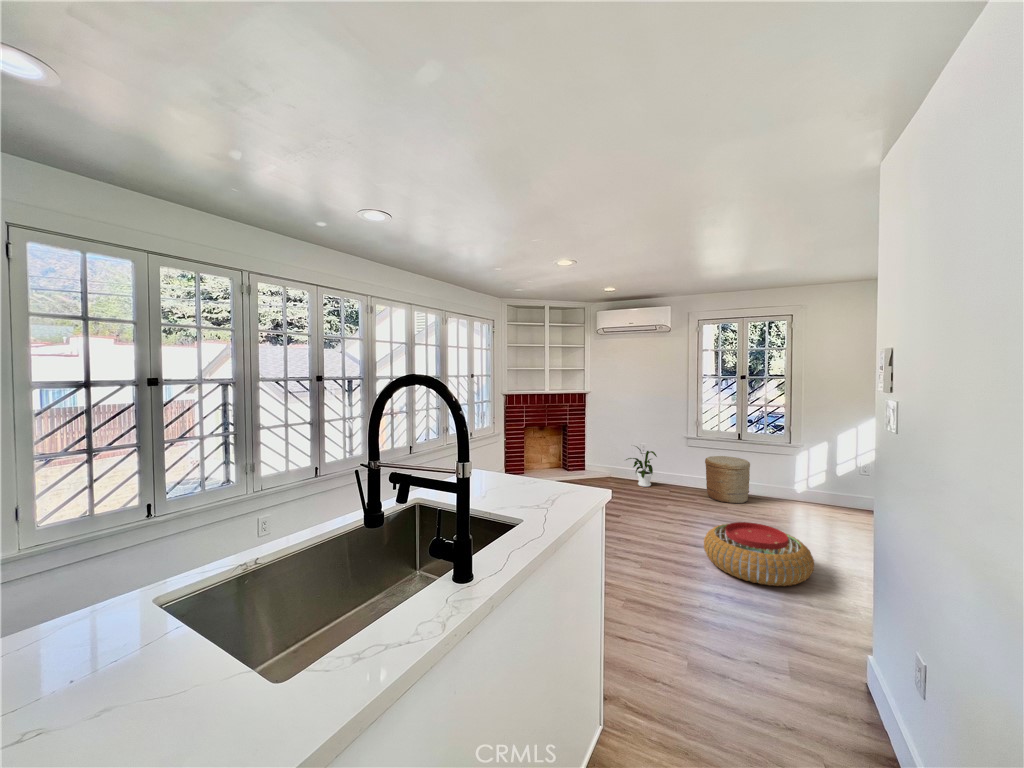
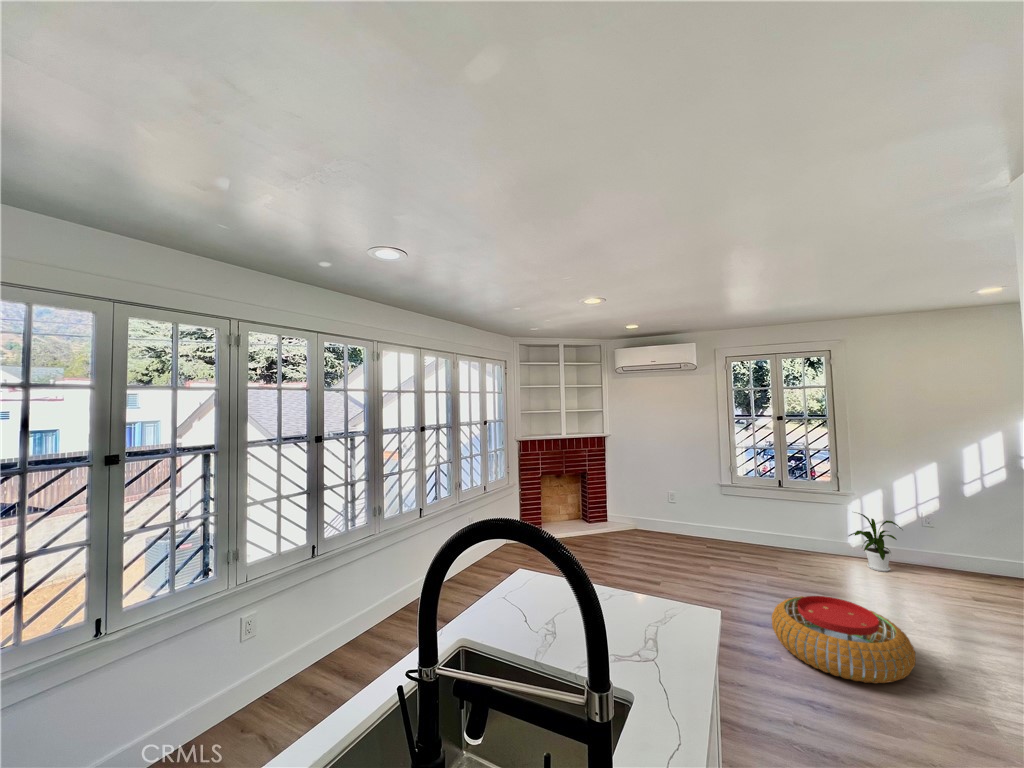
house plant: present [626,446,657,487] -> present [849,513,901,572]
woven basket: present [705,456,750,503] -> none [747,506,800,563]

